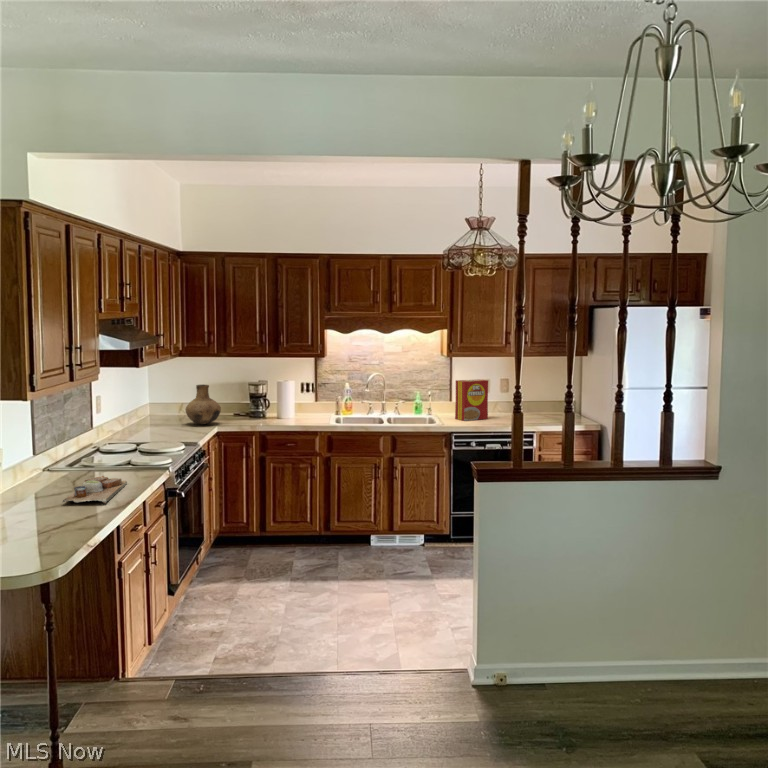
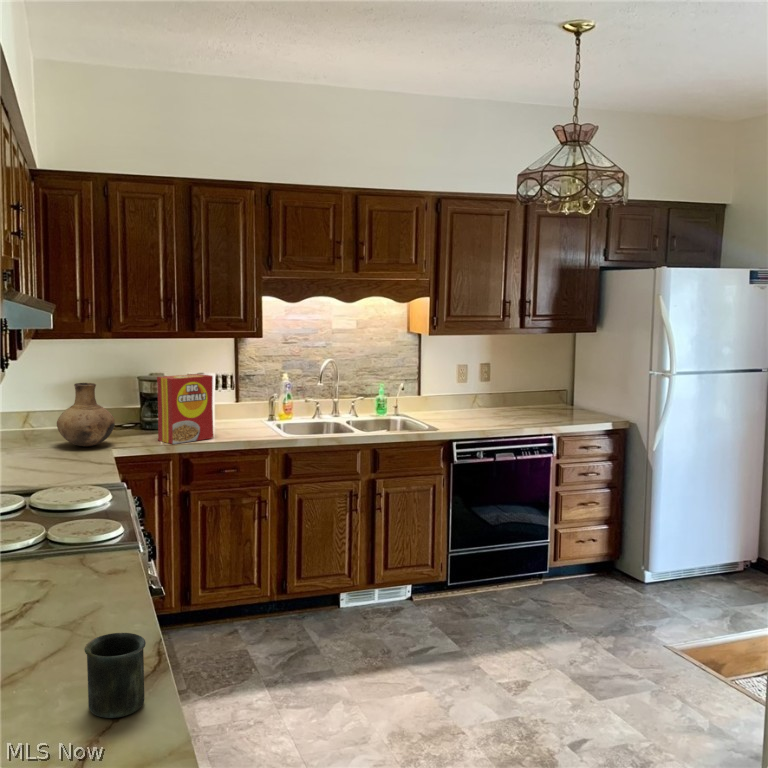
cereal box: present [455,379,488,421] -> present [157,374,213,444]
cutting board: present [63,476,127,503] -> none [42,567,138,639]
mug: none [43,494,74,531] -> present [84,633,146,718]

